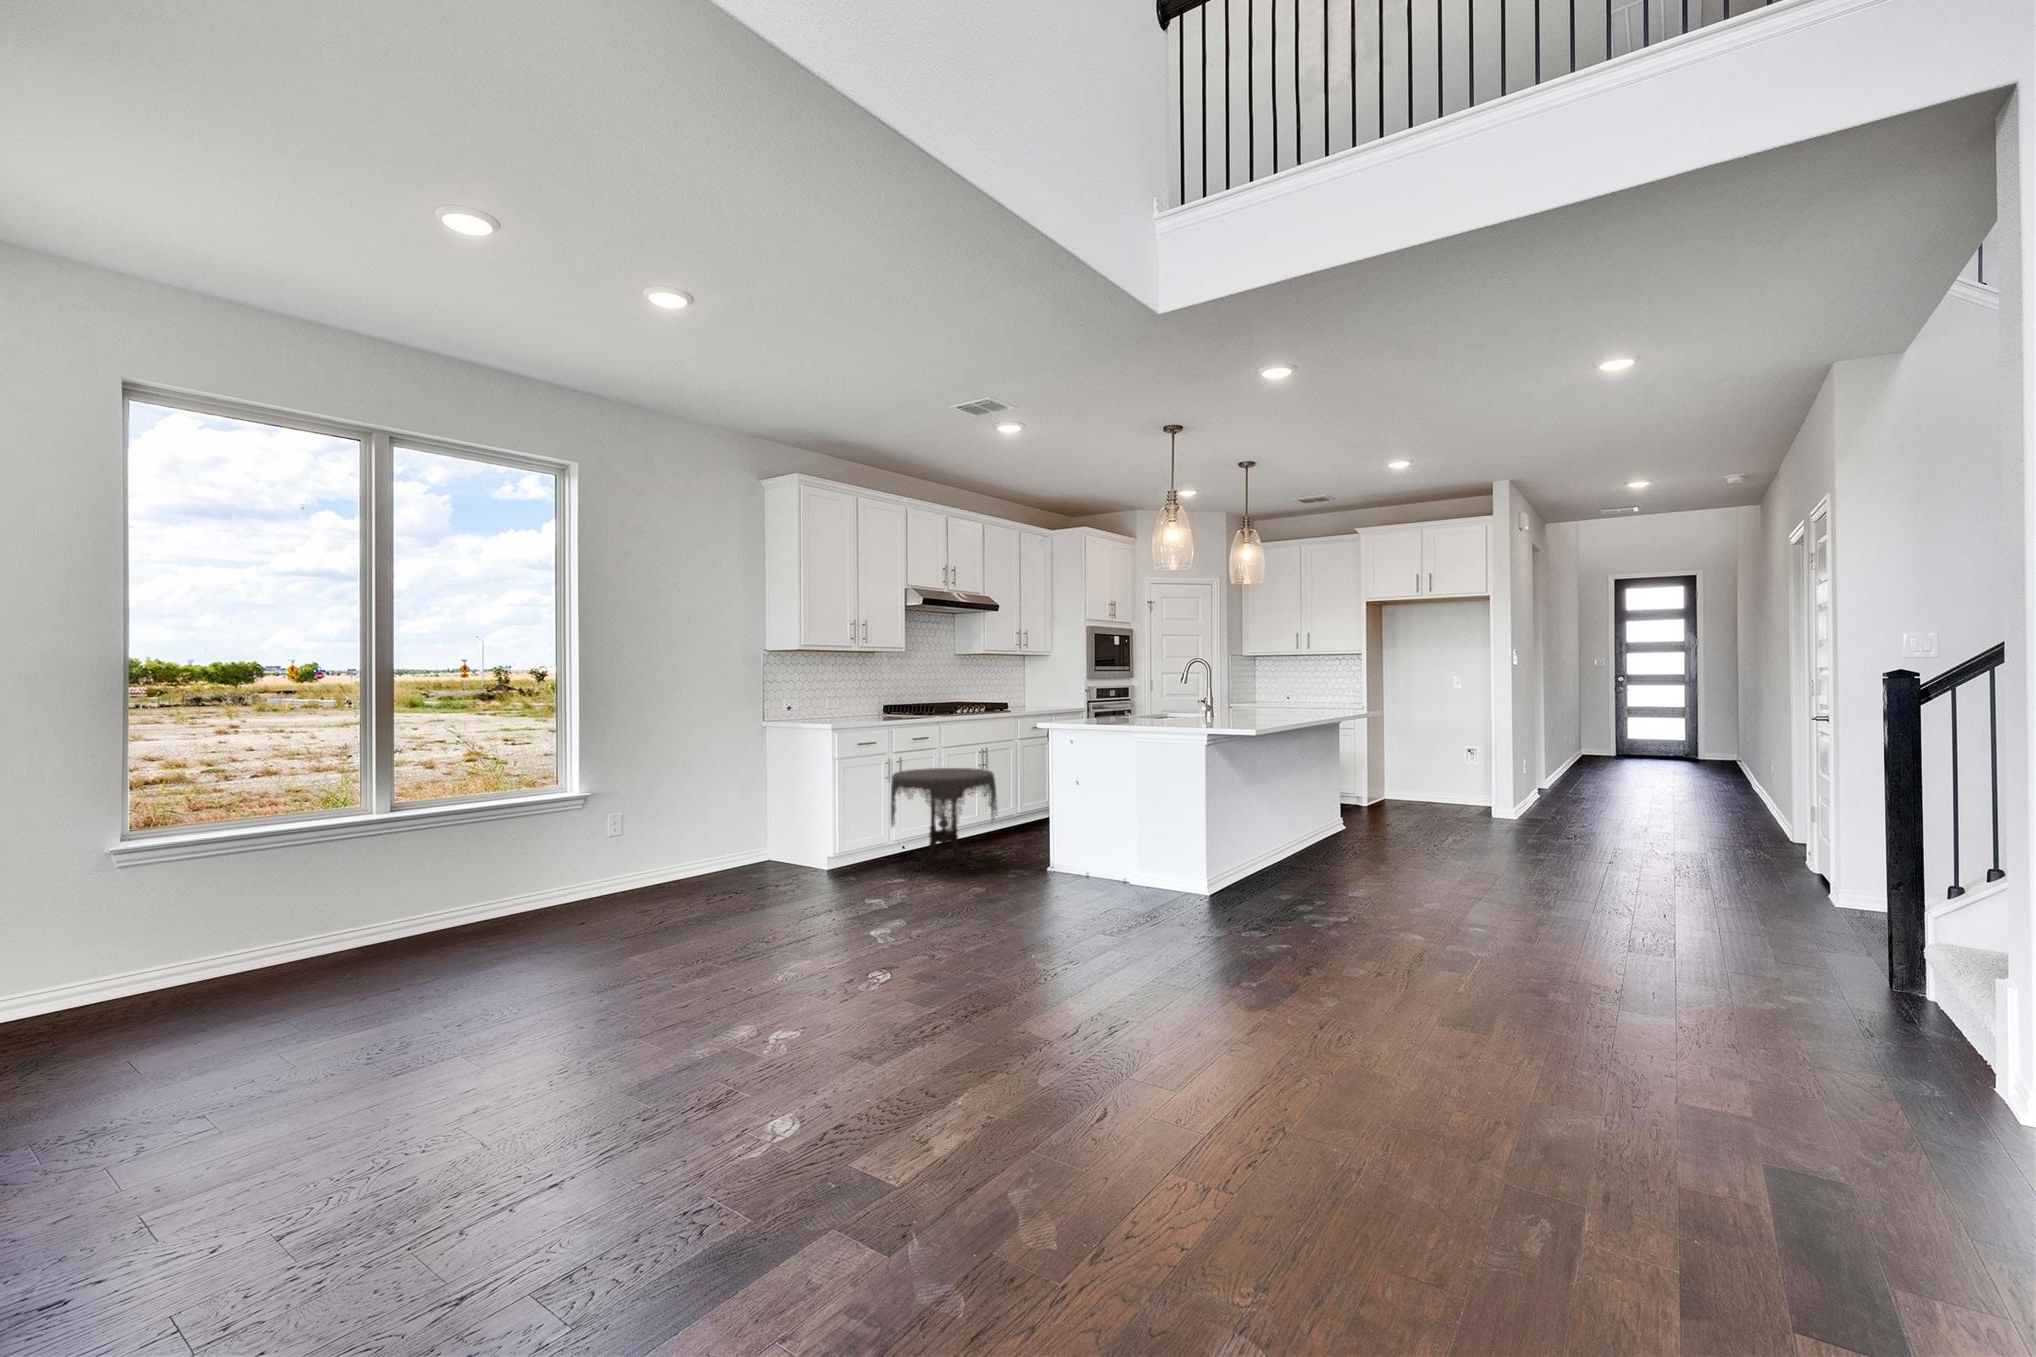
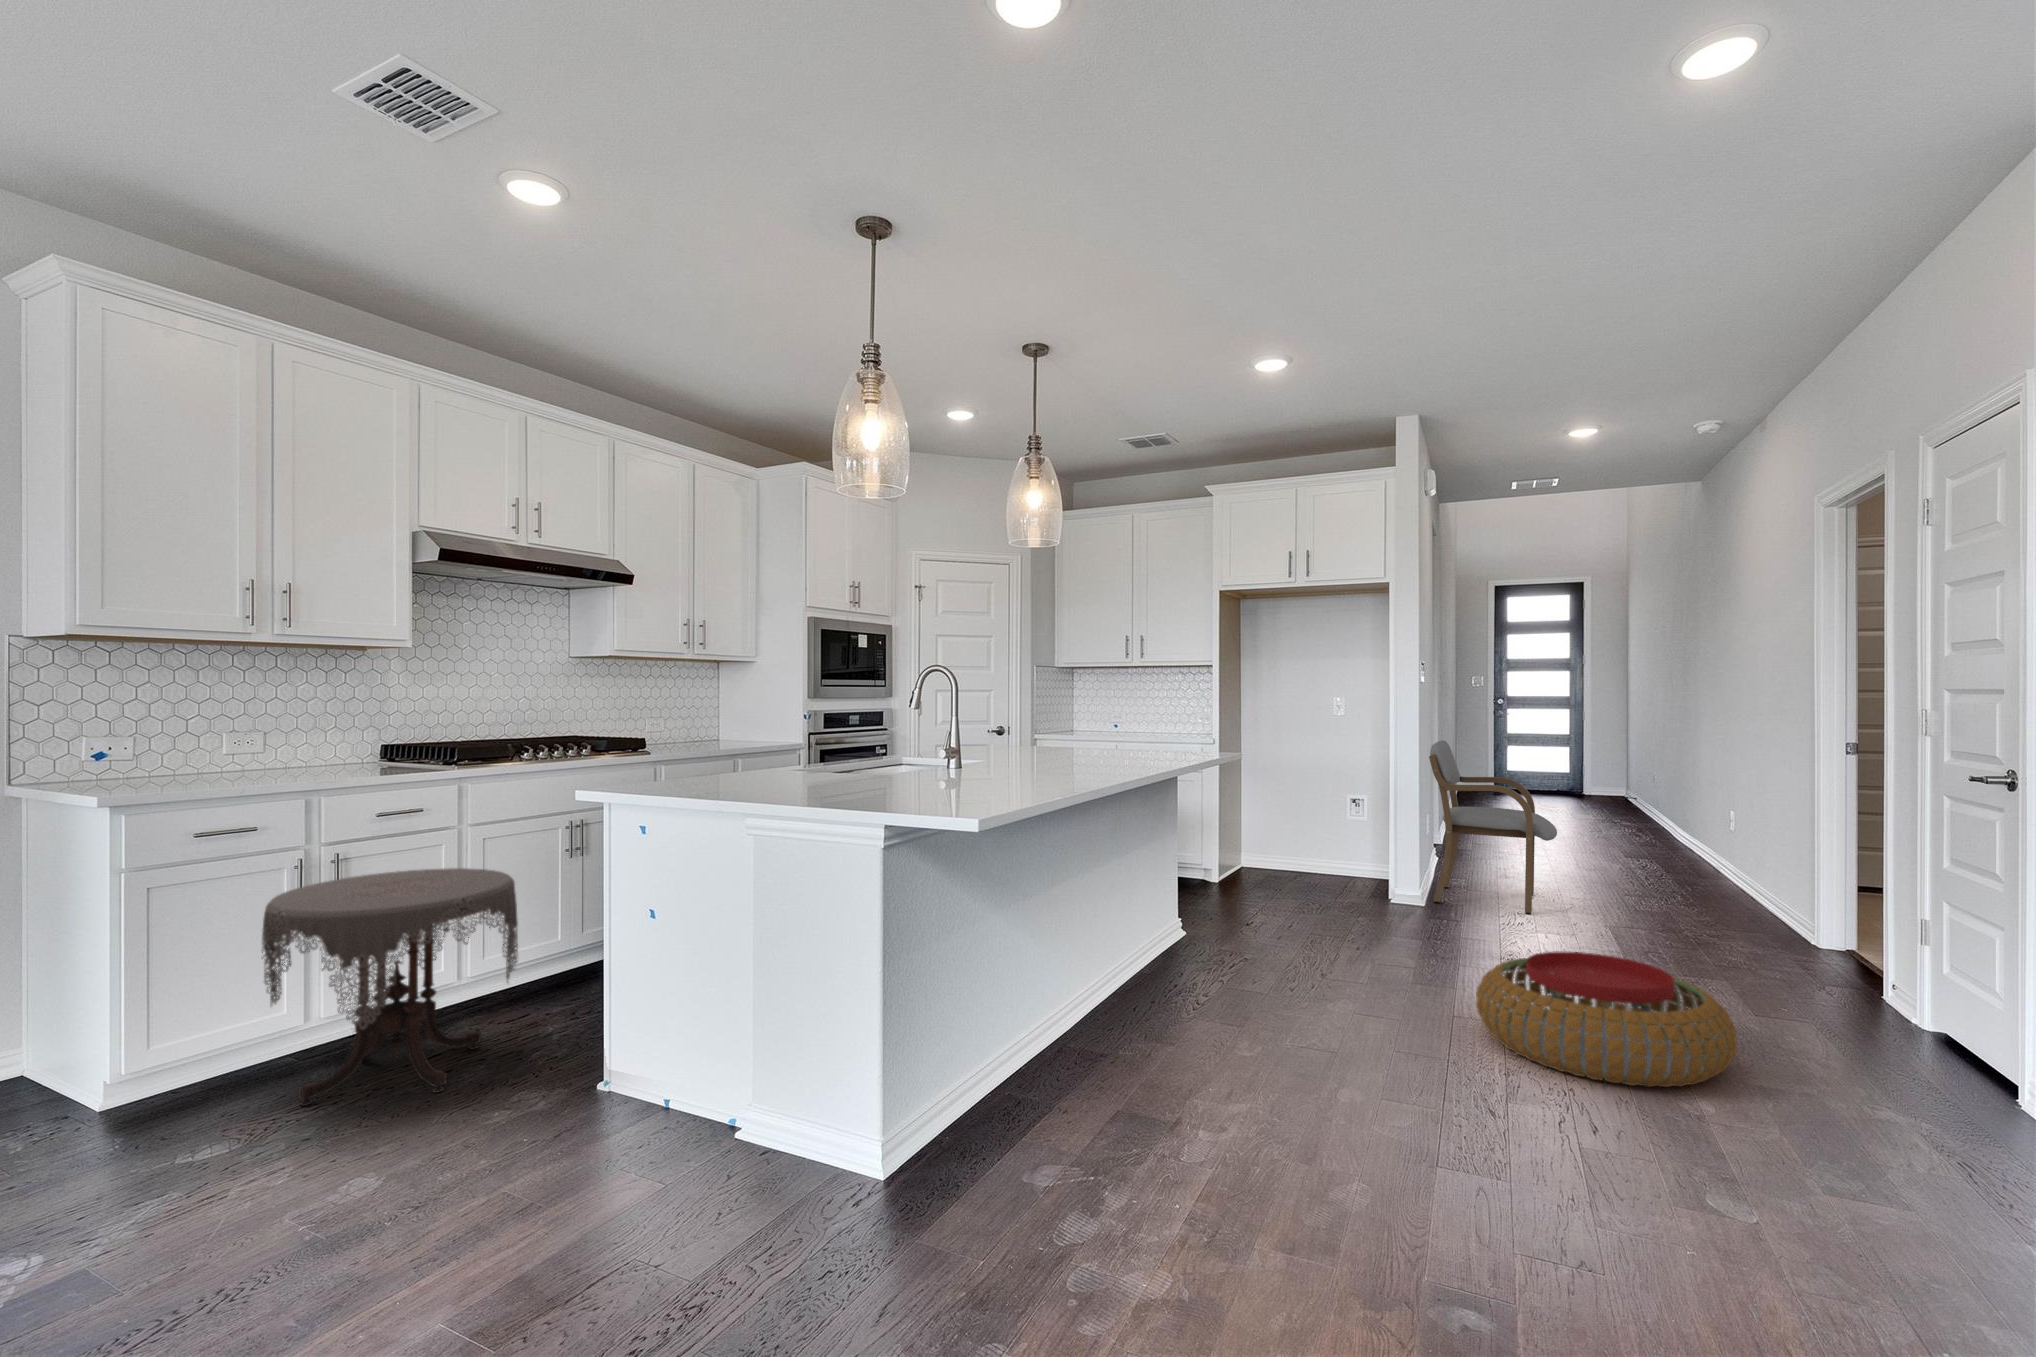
armchair: none [1519,706,1615,823] -> present [1429,740,1557,914]
pouf: none [1521,821,1666,881] -> present [1476,951,1737,1087]

